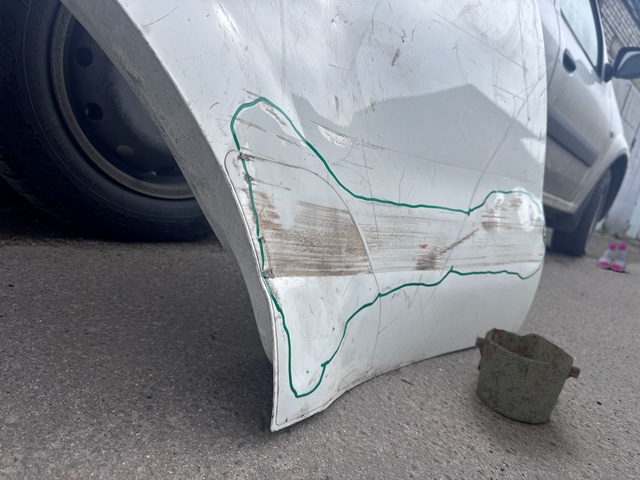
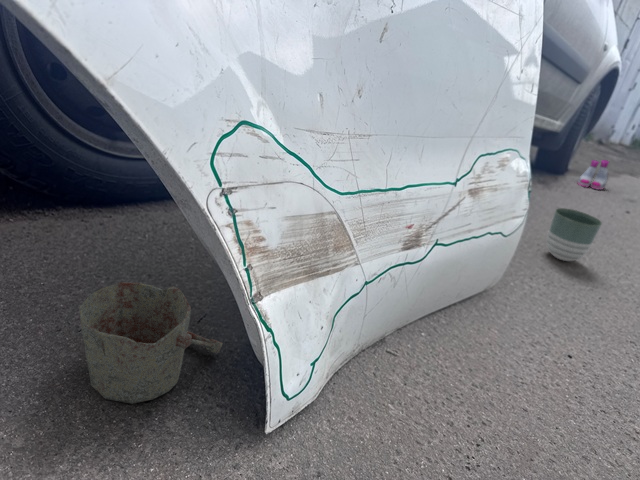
planter: none [568,271,623,324] -> present [547,208,602,261]
bucket: present [475,328,580,424] -> present [79,282,223,404]

